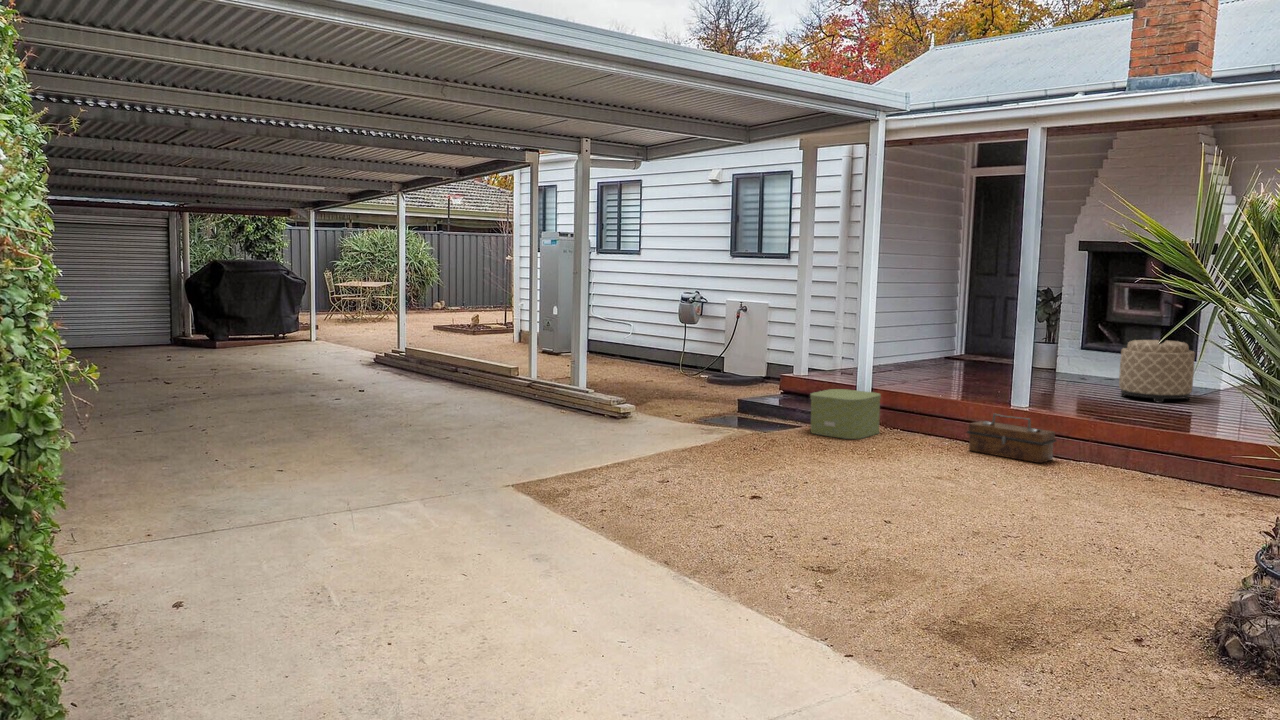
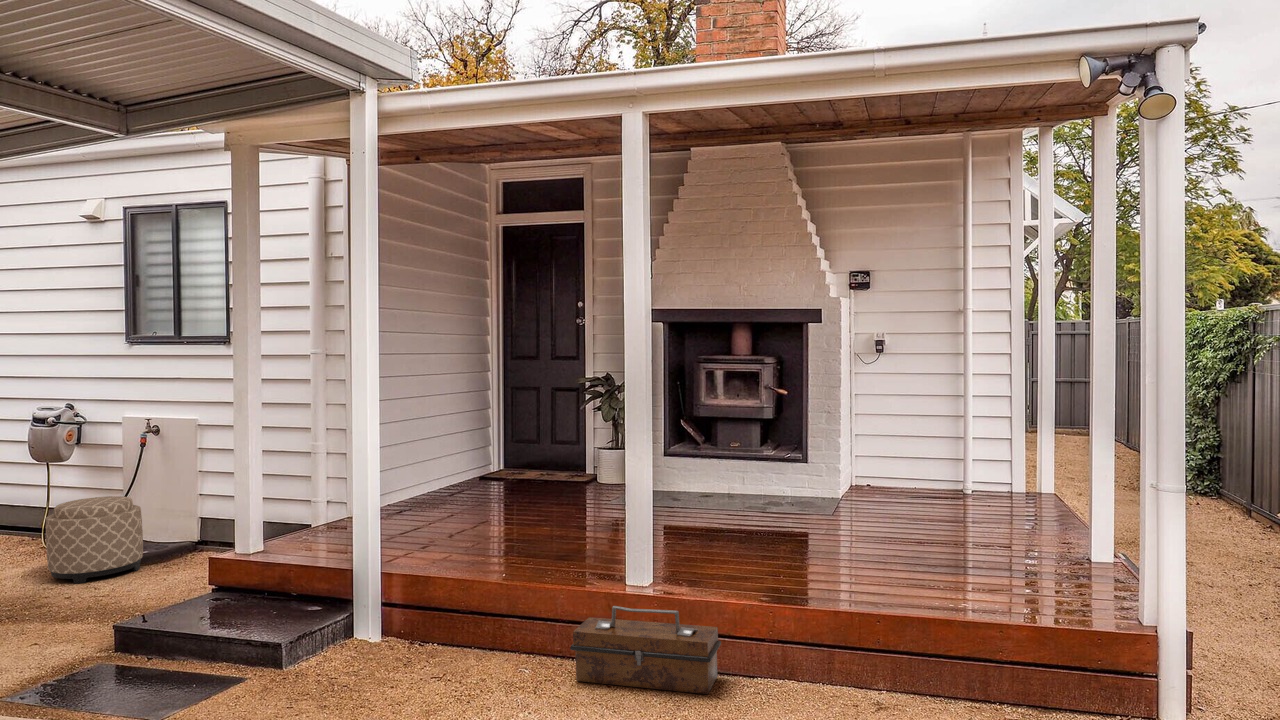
ottoman: present [1119,340,1195,403] -> present [46,496,143,583]
storage box: present [810,389,881,439] -> none [261,580,404,695]

